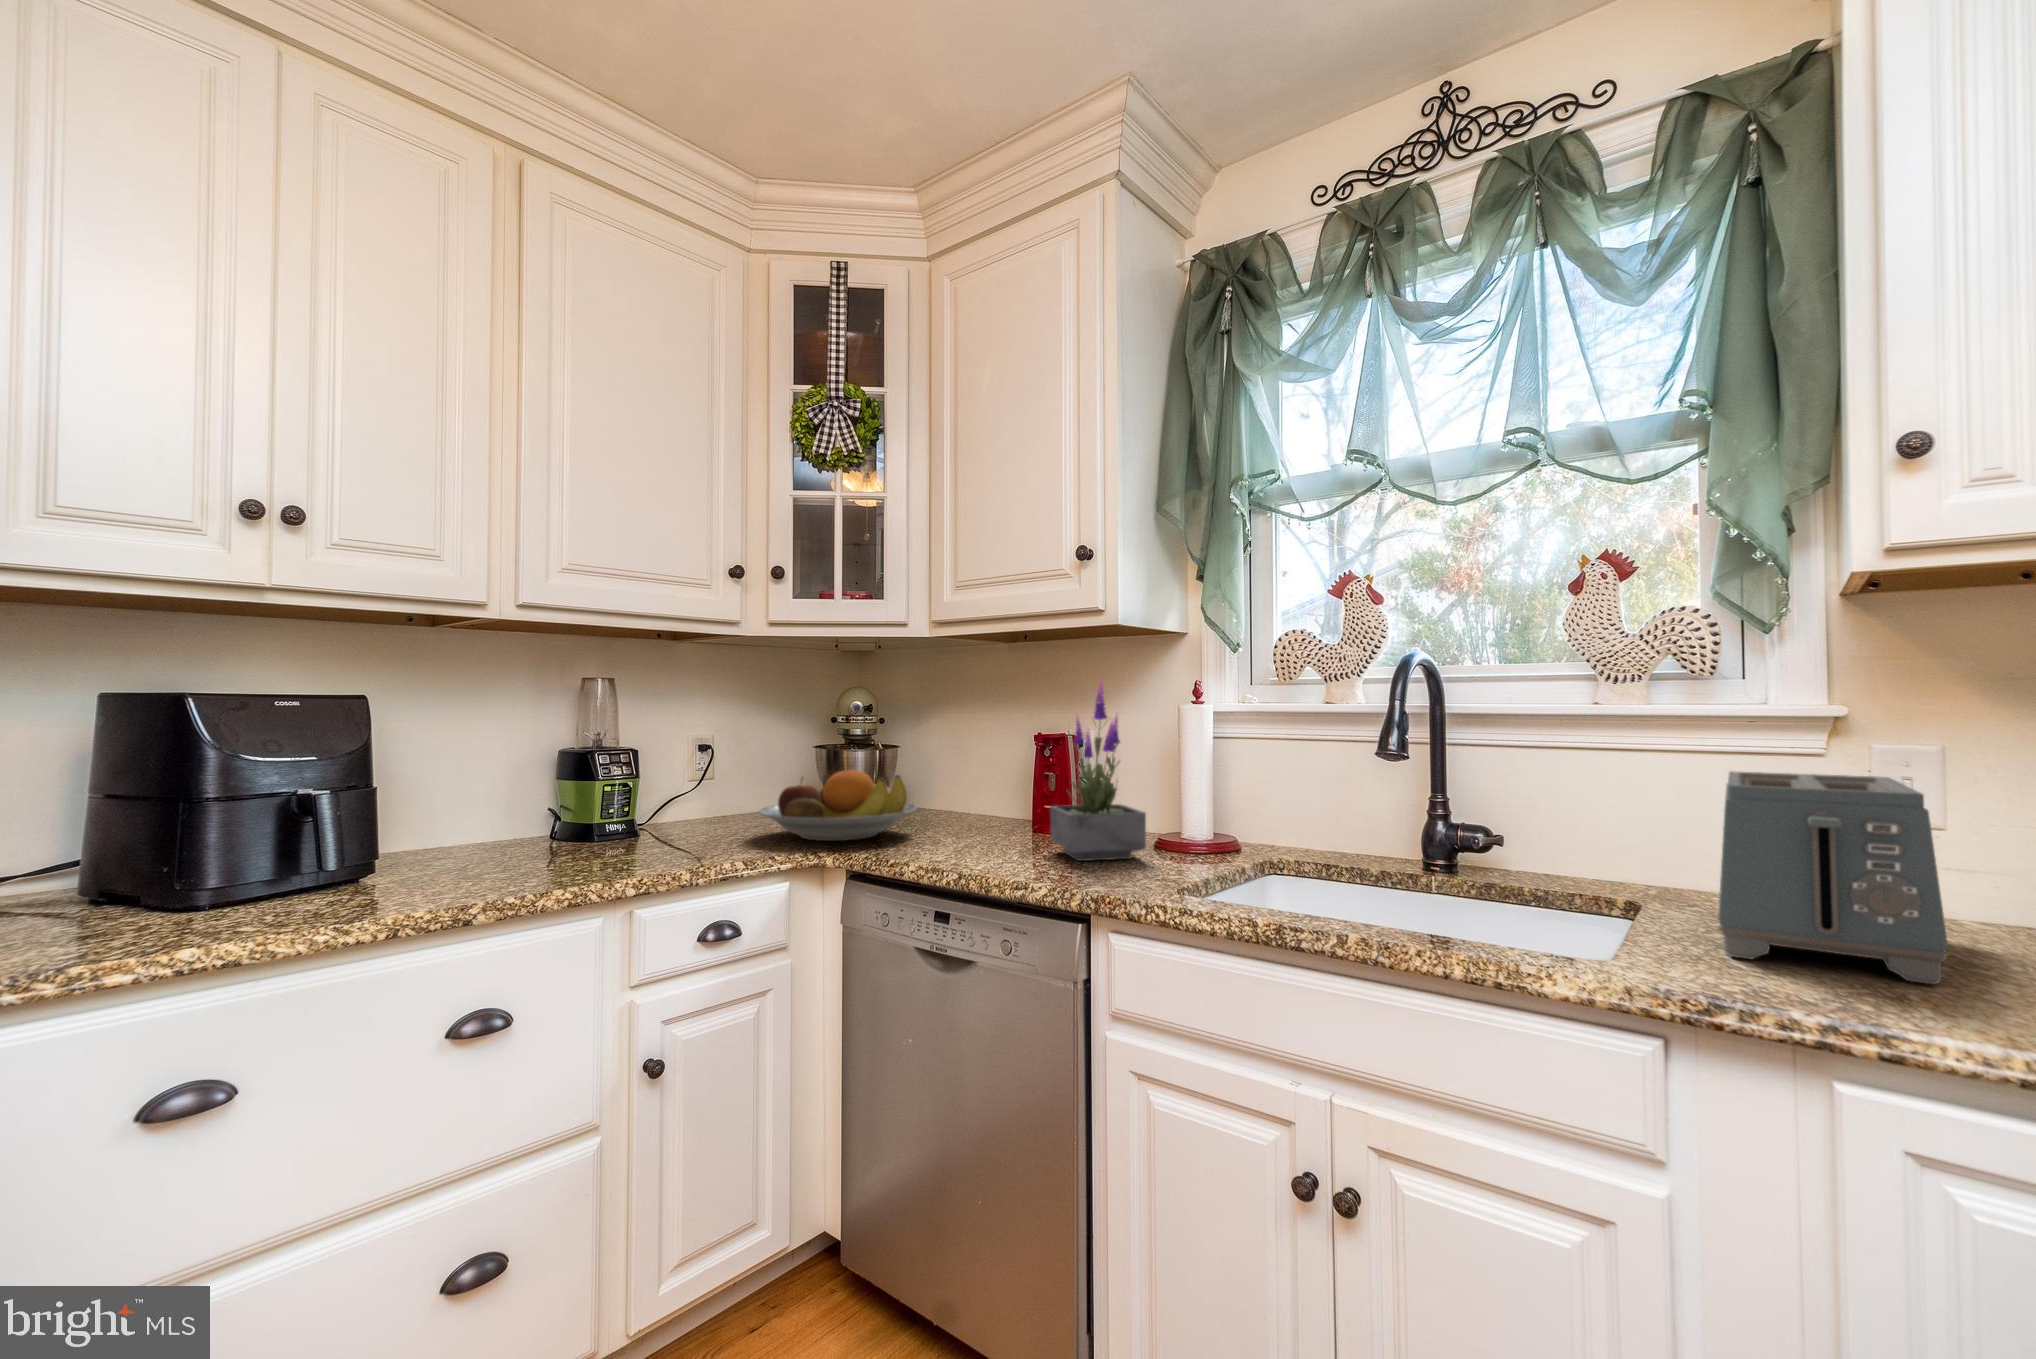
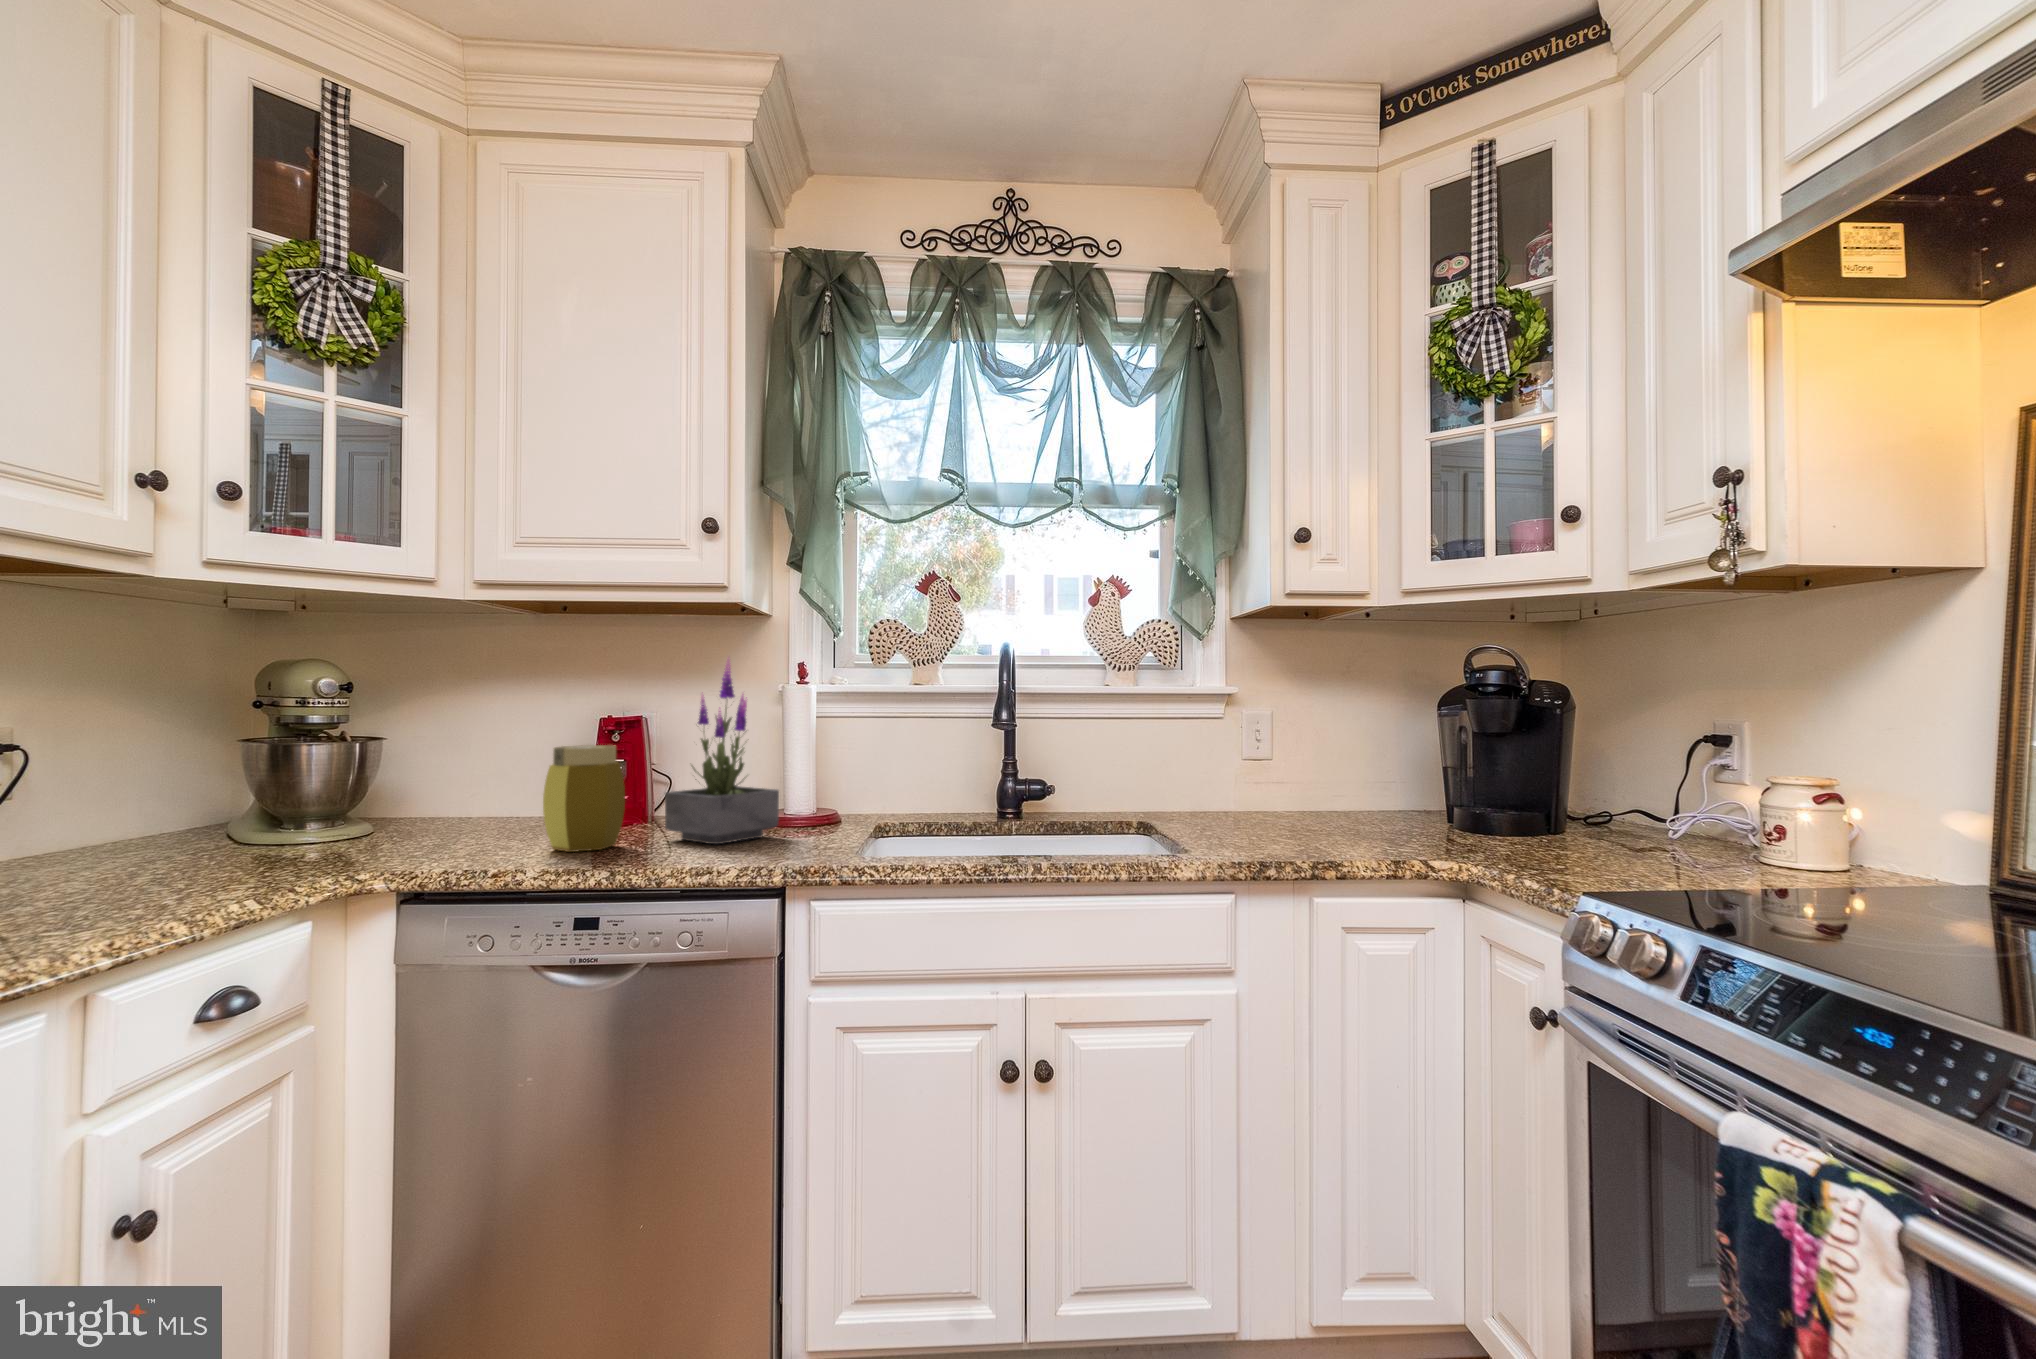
jar: none [952,760,1014,853] -> present [543,745,625,852]
fruit bowl: present [759,770,917,841] -> none [198,767,462,865]
toaster: present [1718,771,1948,984] -> none [1188,728,1328,841]

